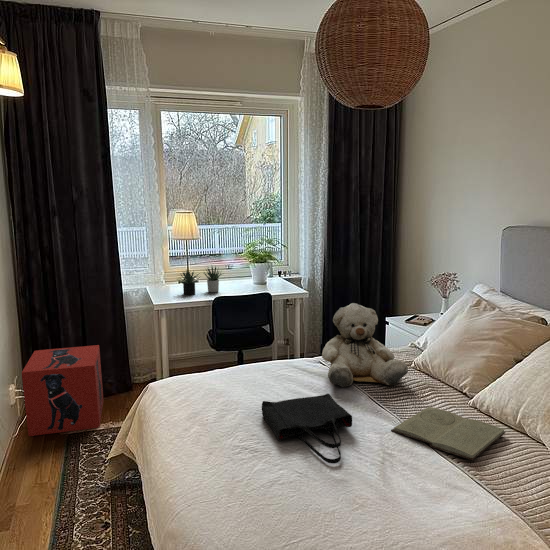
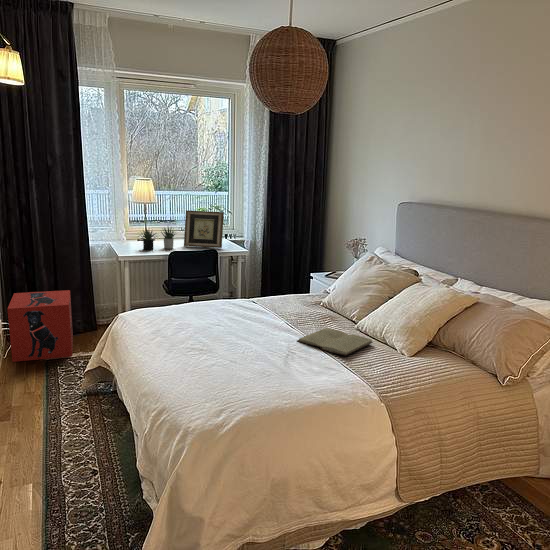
picture frame: none [231,246,277,289] -> present [184,211,224,248]
teddy bear: present [322,303,408,387] -> none [254,256,315,316]
tote bag: present [262,394,352,463] -> none [207,318,270,357]

